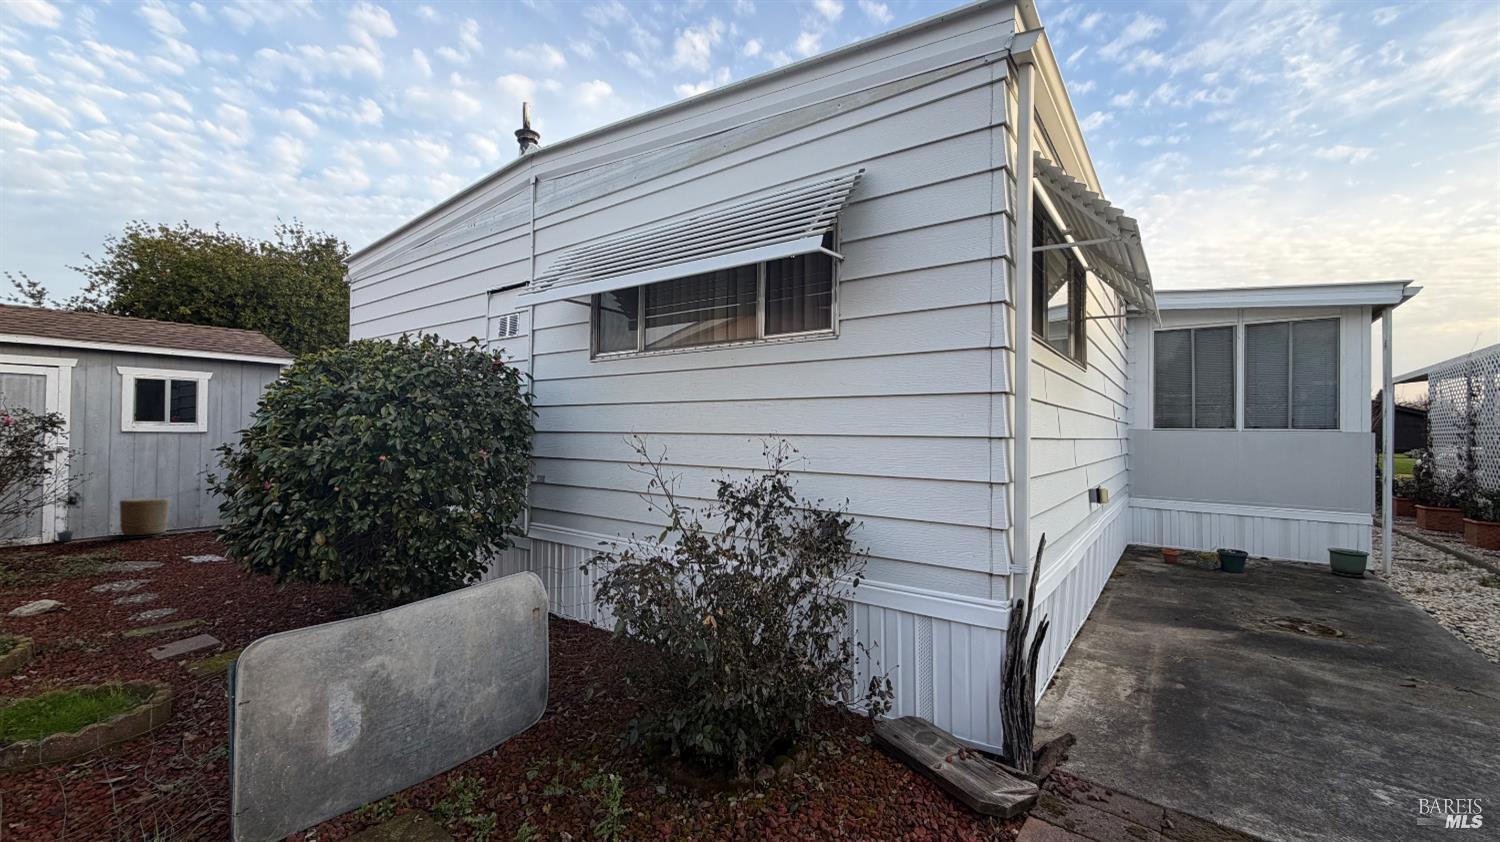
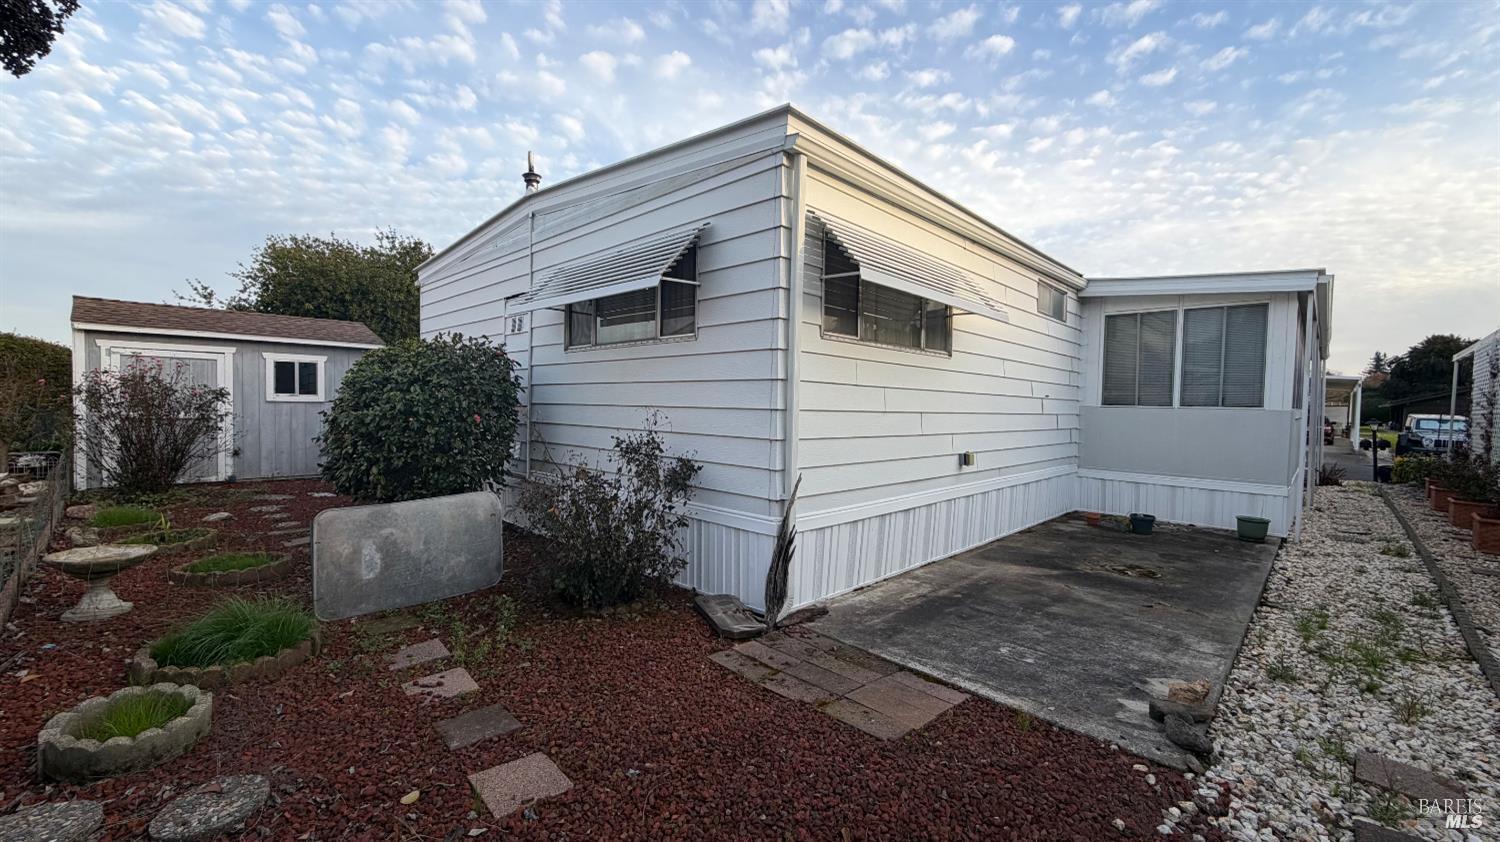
woven basket: present [120,498,169,535] -> none [267,453,300,481]

